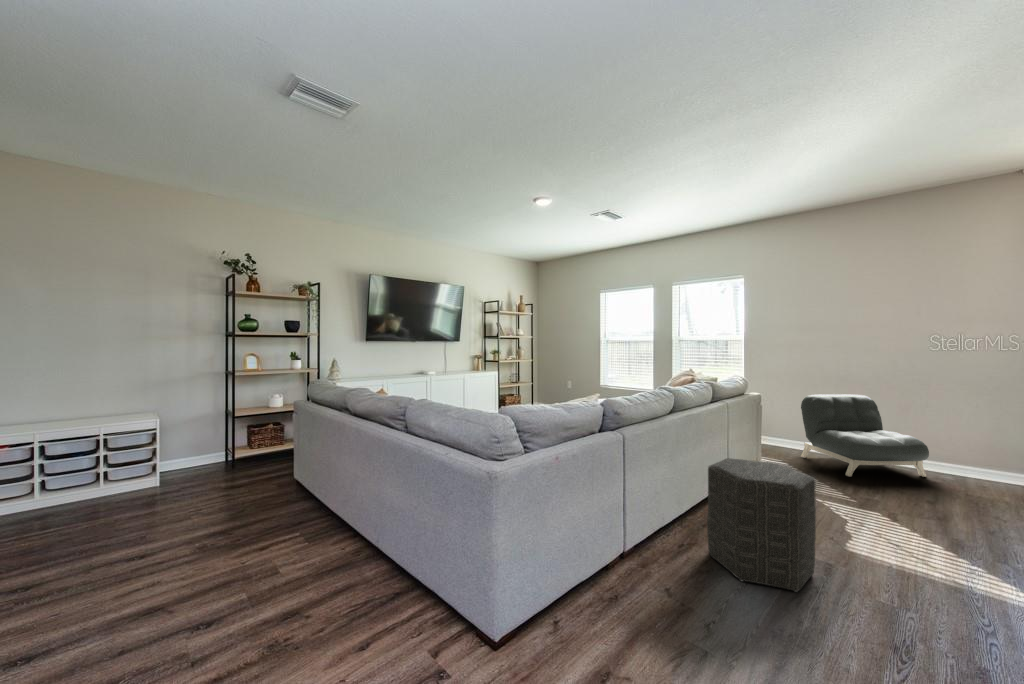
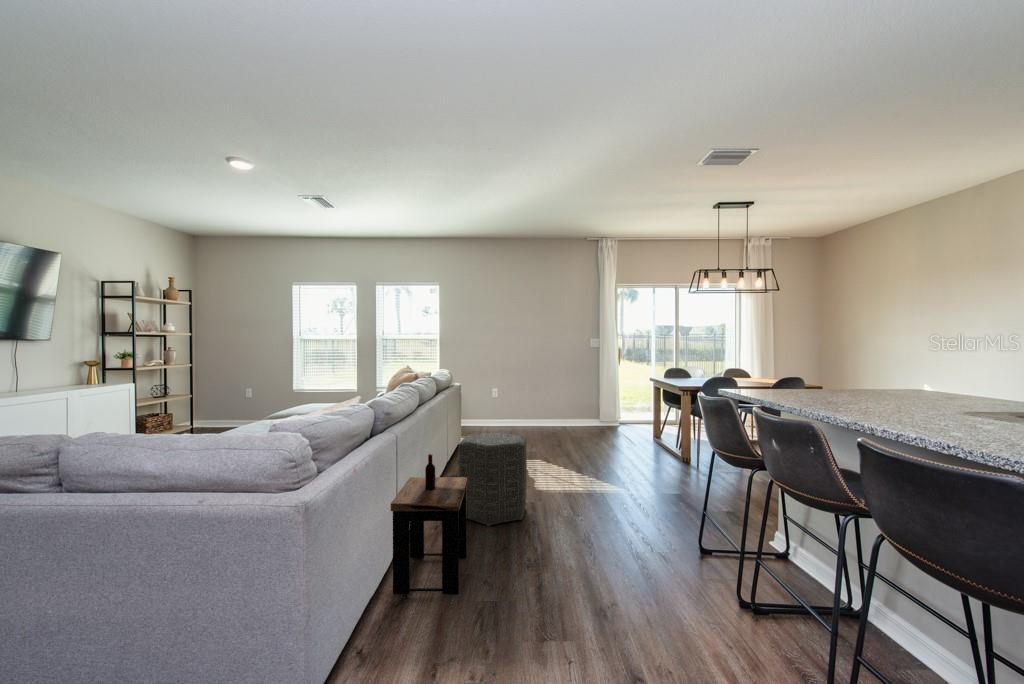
armchair: present [801,394,929,477] -> none [483,380,555,440]
side table: none [583,473,691,652] -> present [391,454,467,594]

